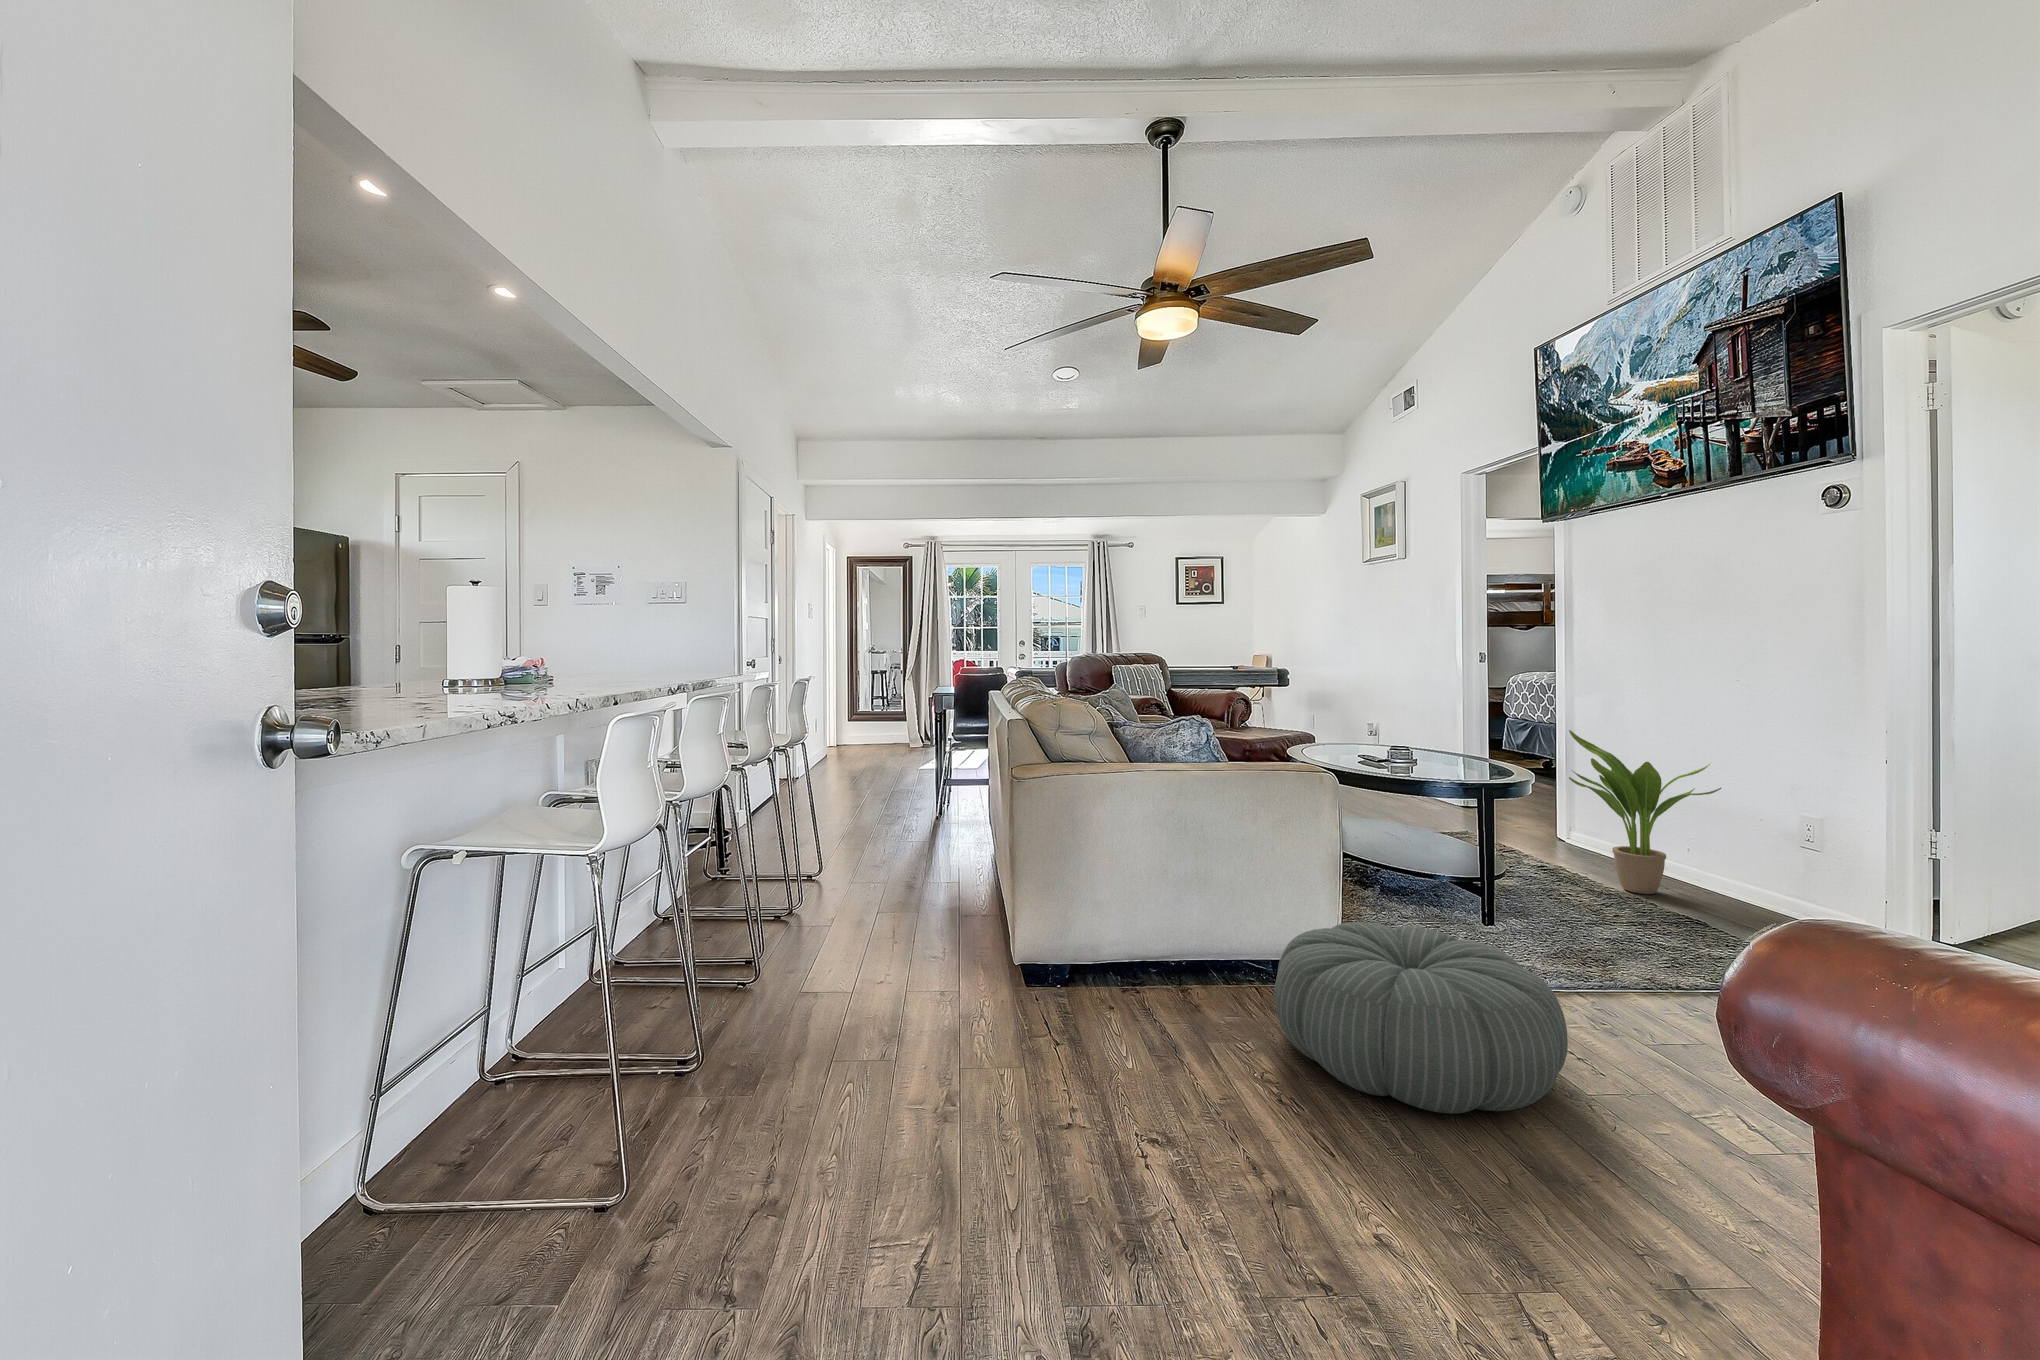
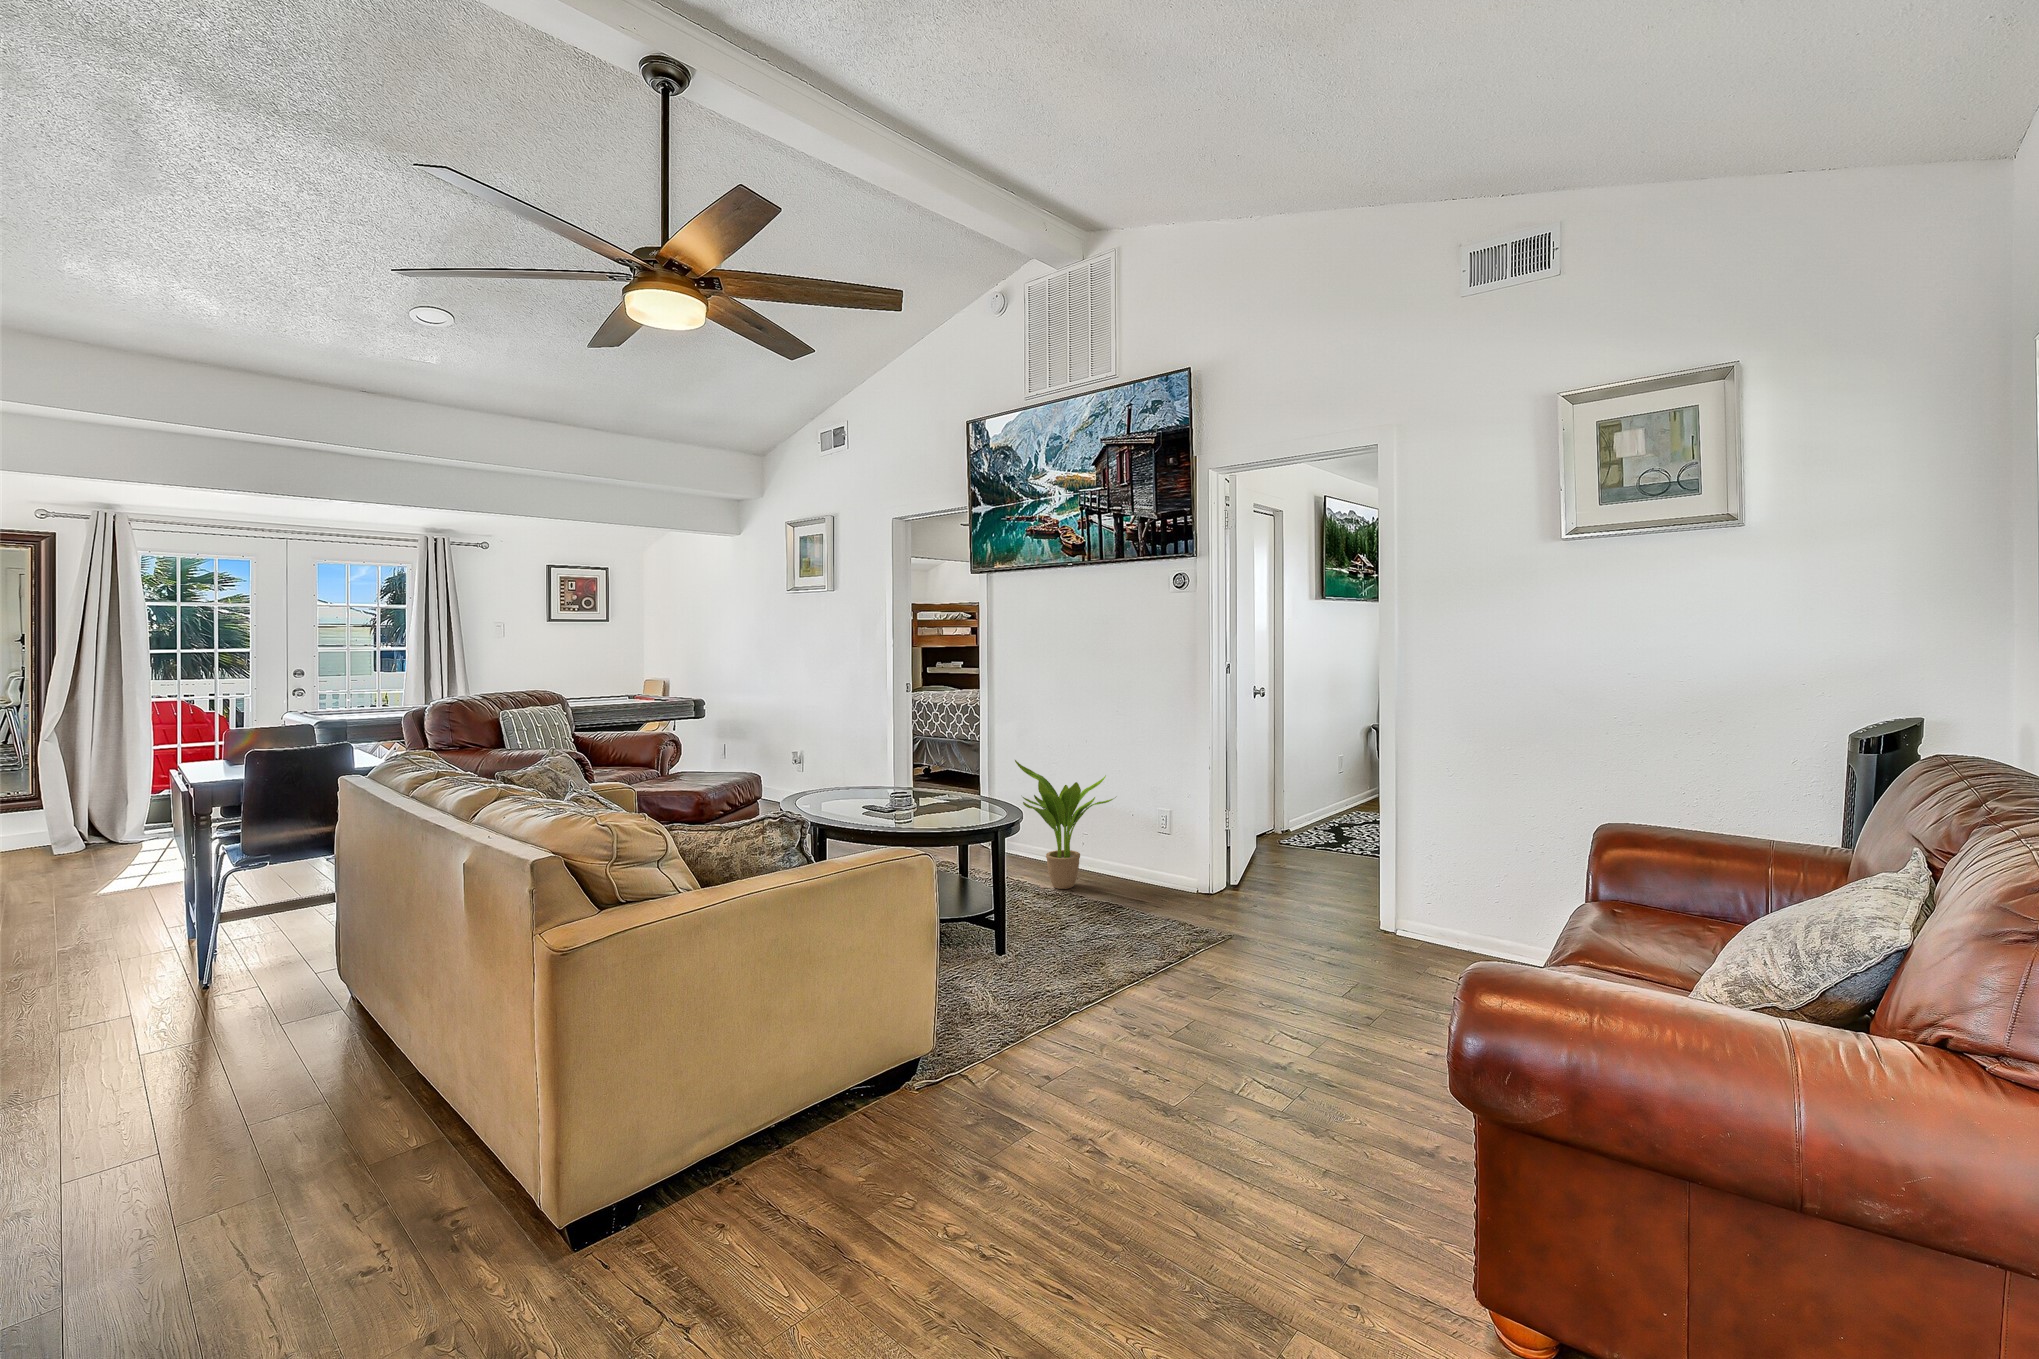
pouf: present [1275,922,1568,1114] -> none [916,994,1174,1198]

